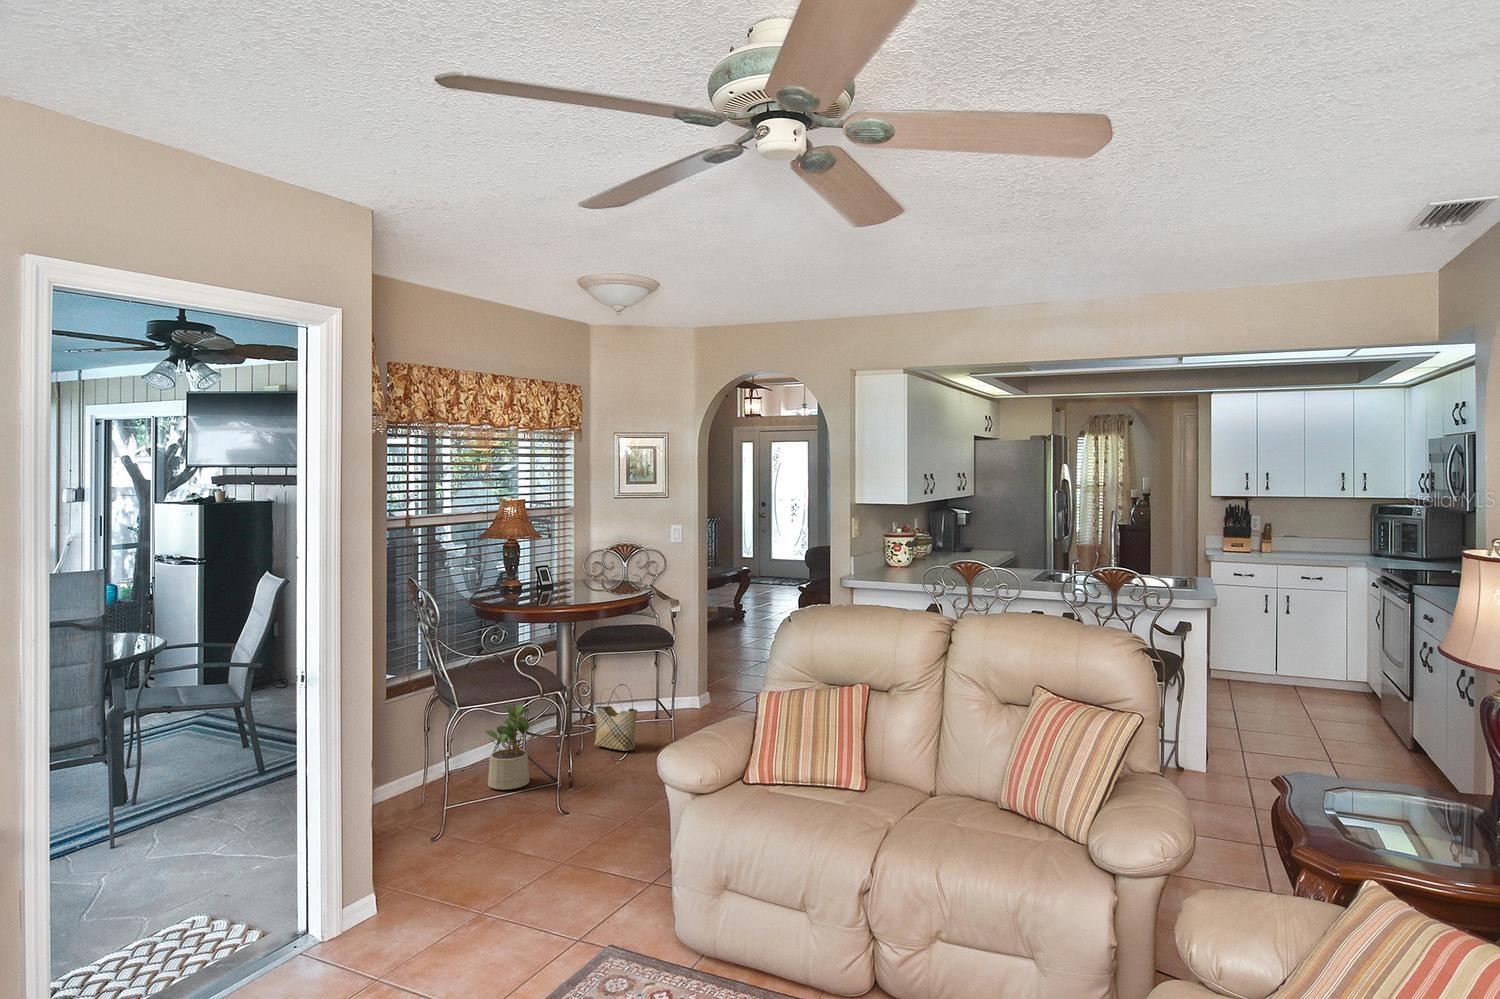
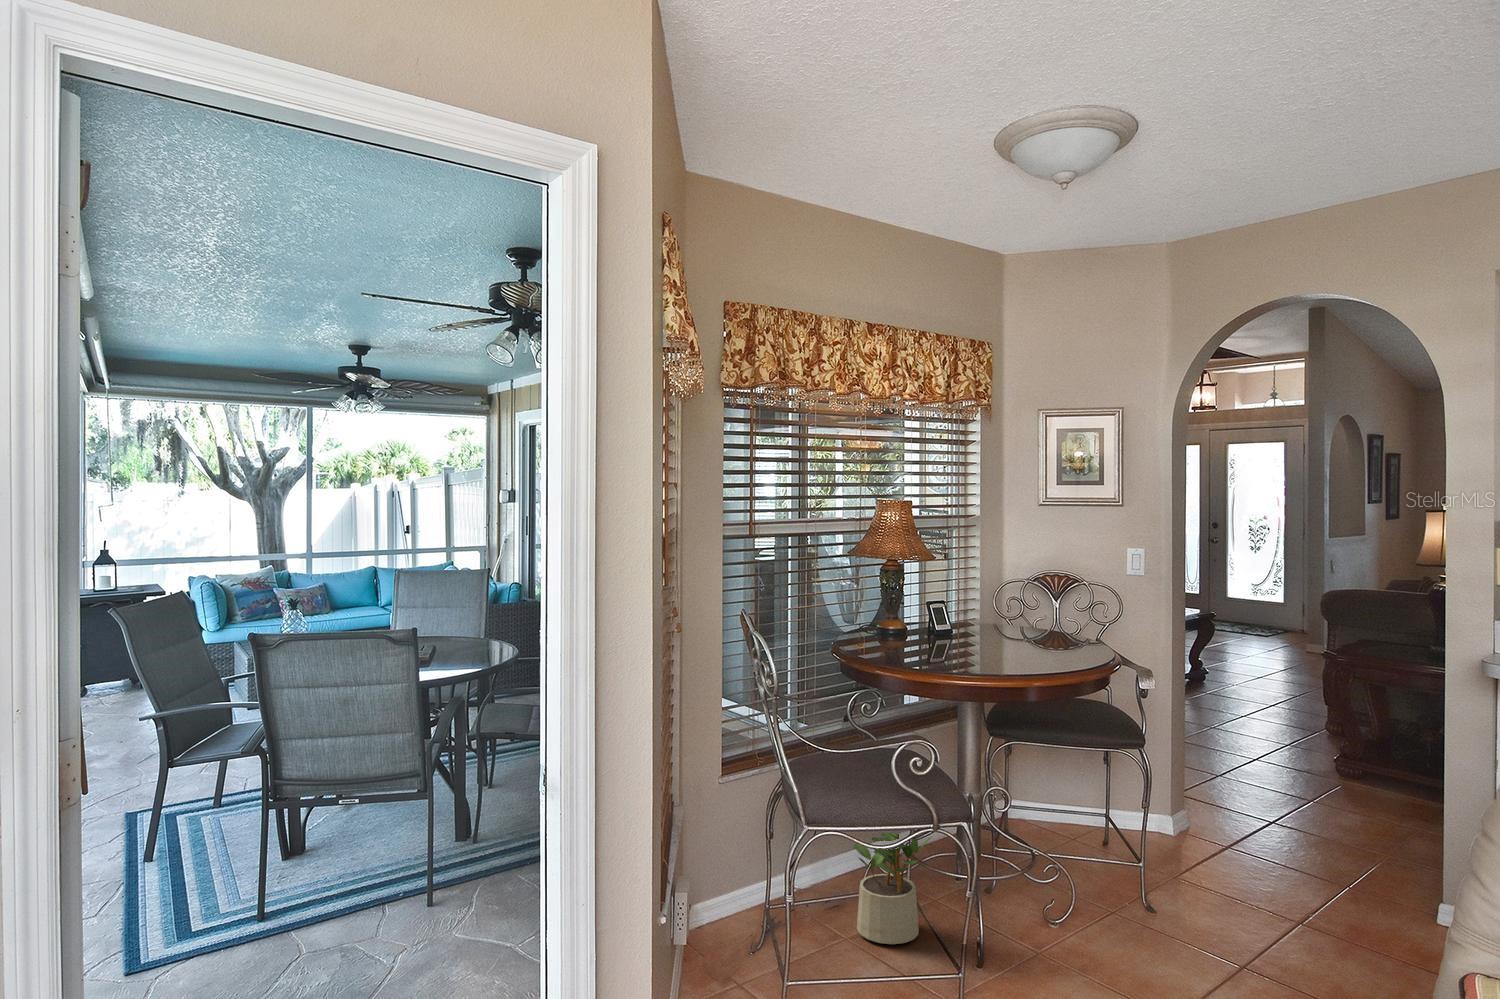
woven basket: present [594,684,637,751] -> none [1014,786,1085,895]

